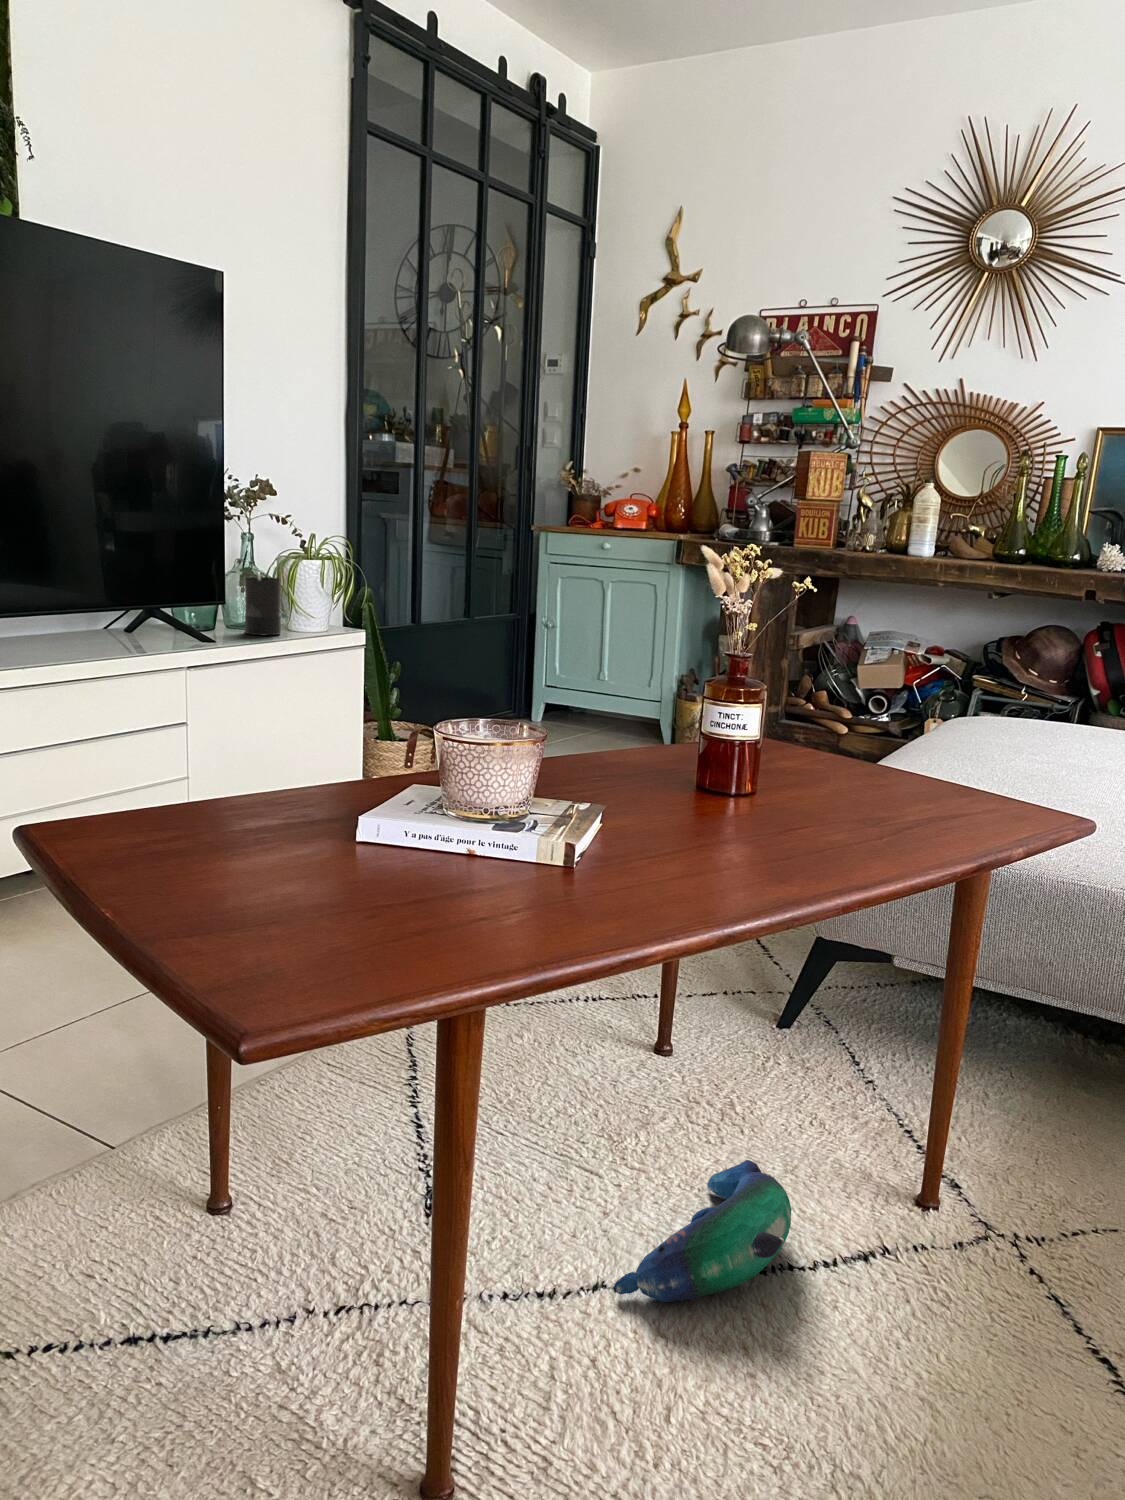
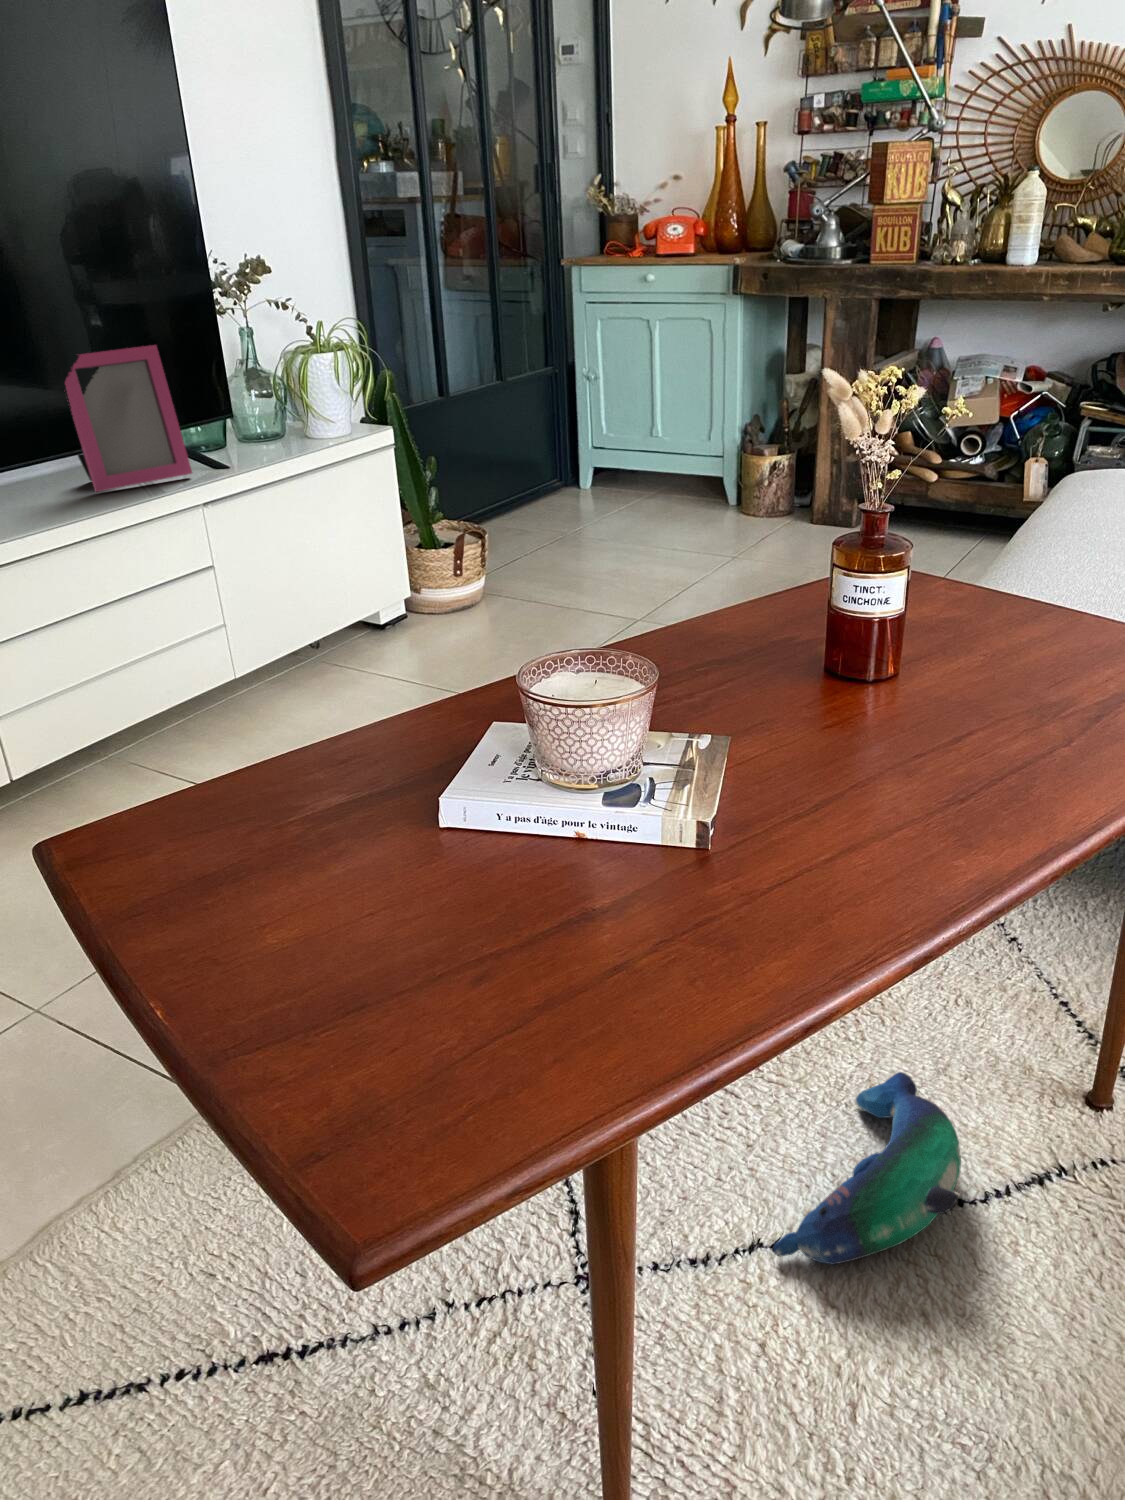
picture frame: none [76,528,179,644] -> present [65,345,192,492]
candle: present [244,572,281,635] -> none [253,375,303,451]

